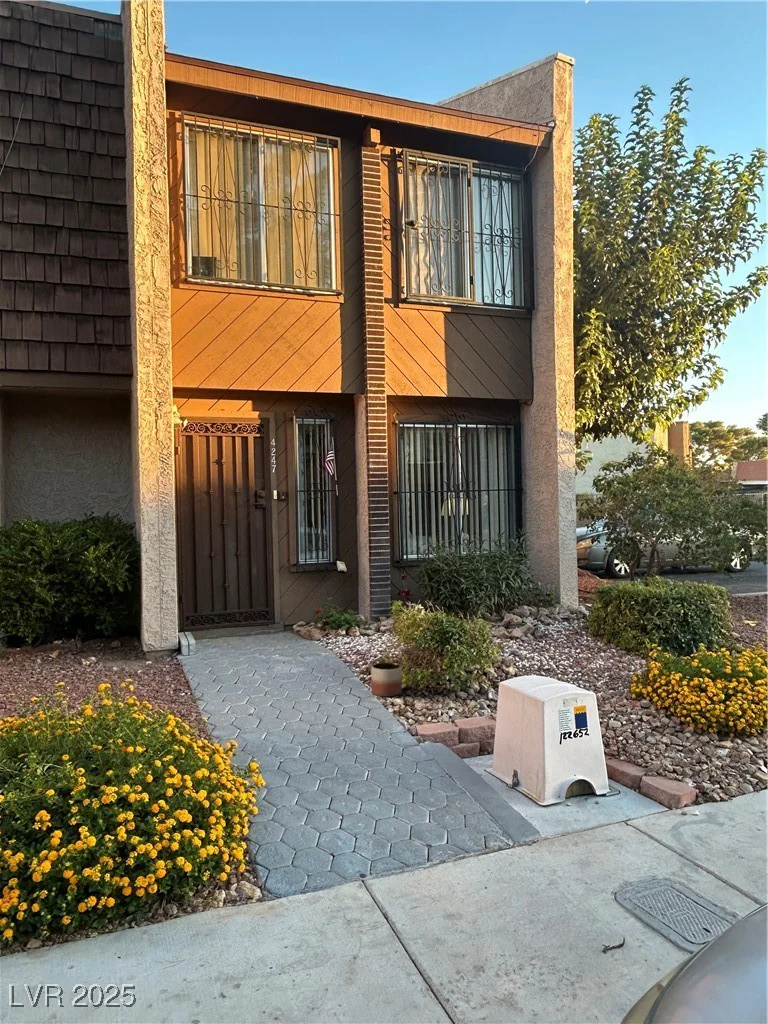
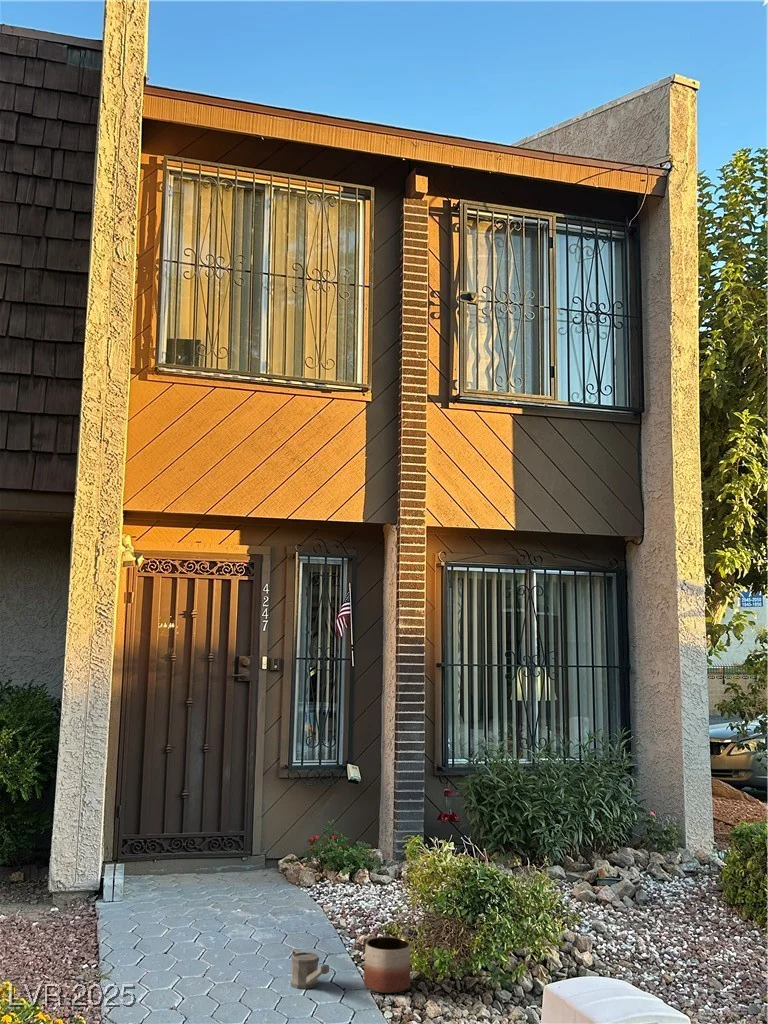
watering can: none [322,673,351,697] -> present [290,949,329,989]

